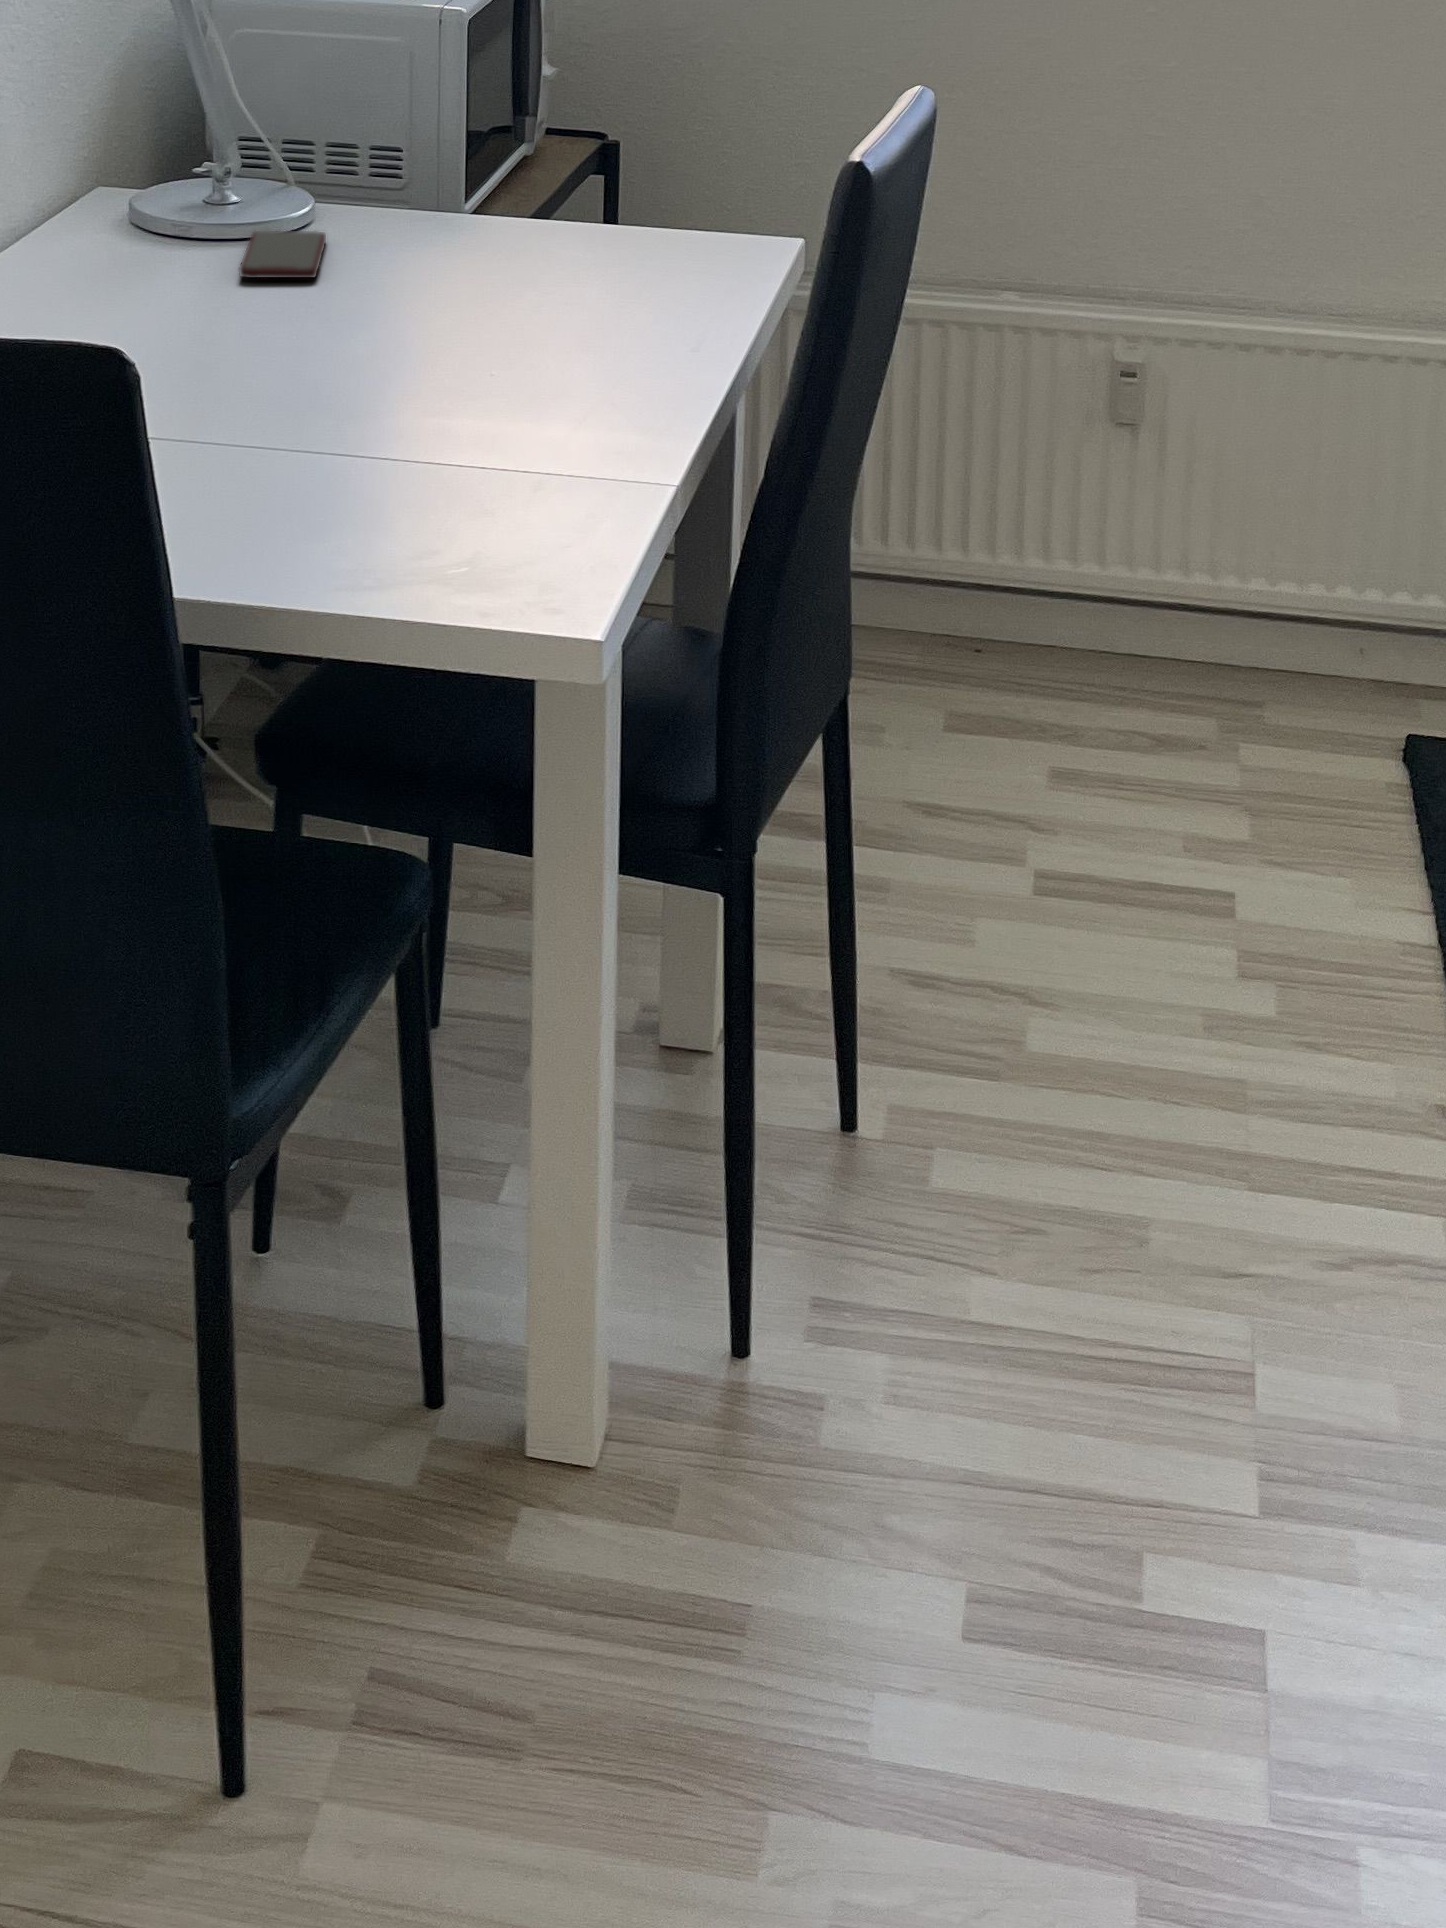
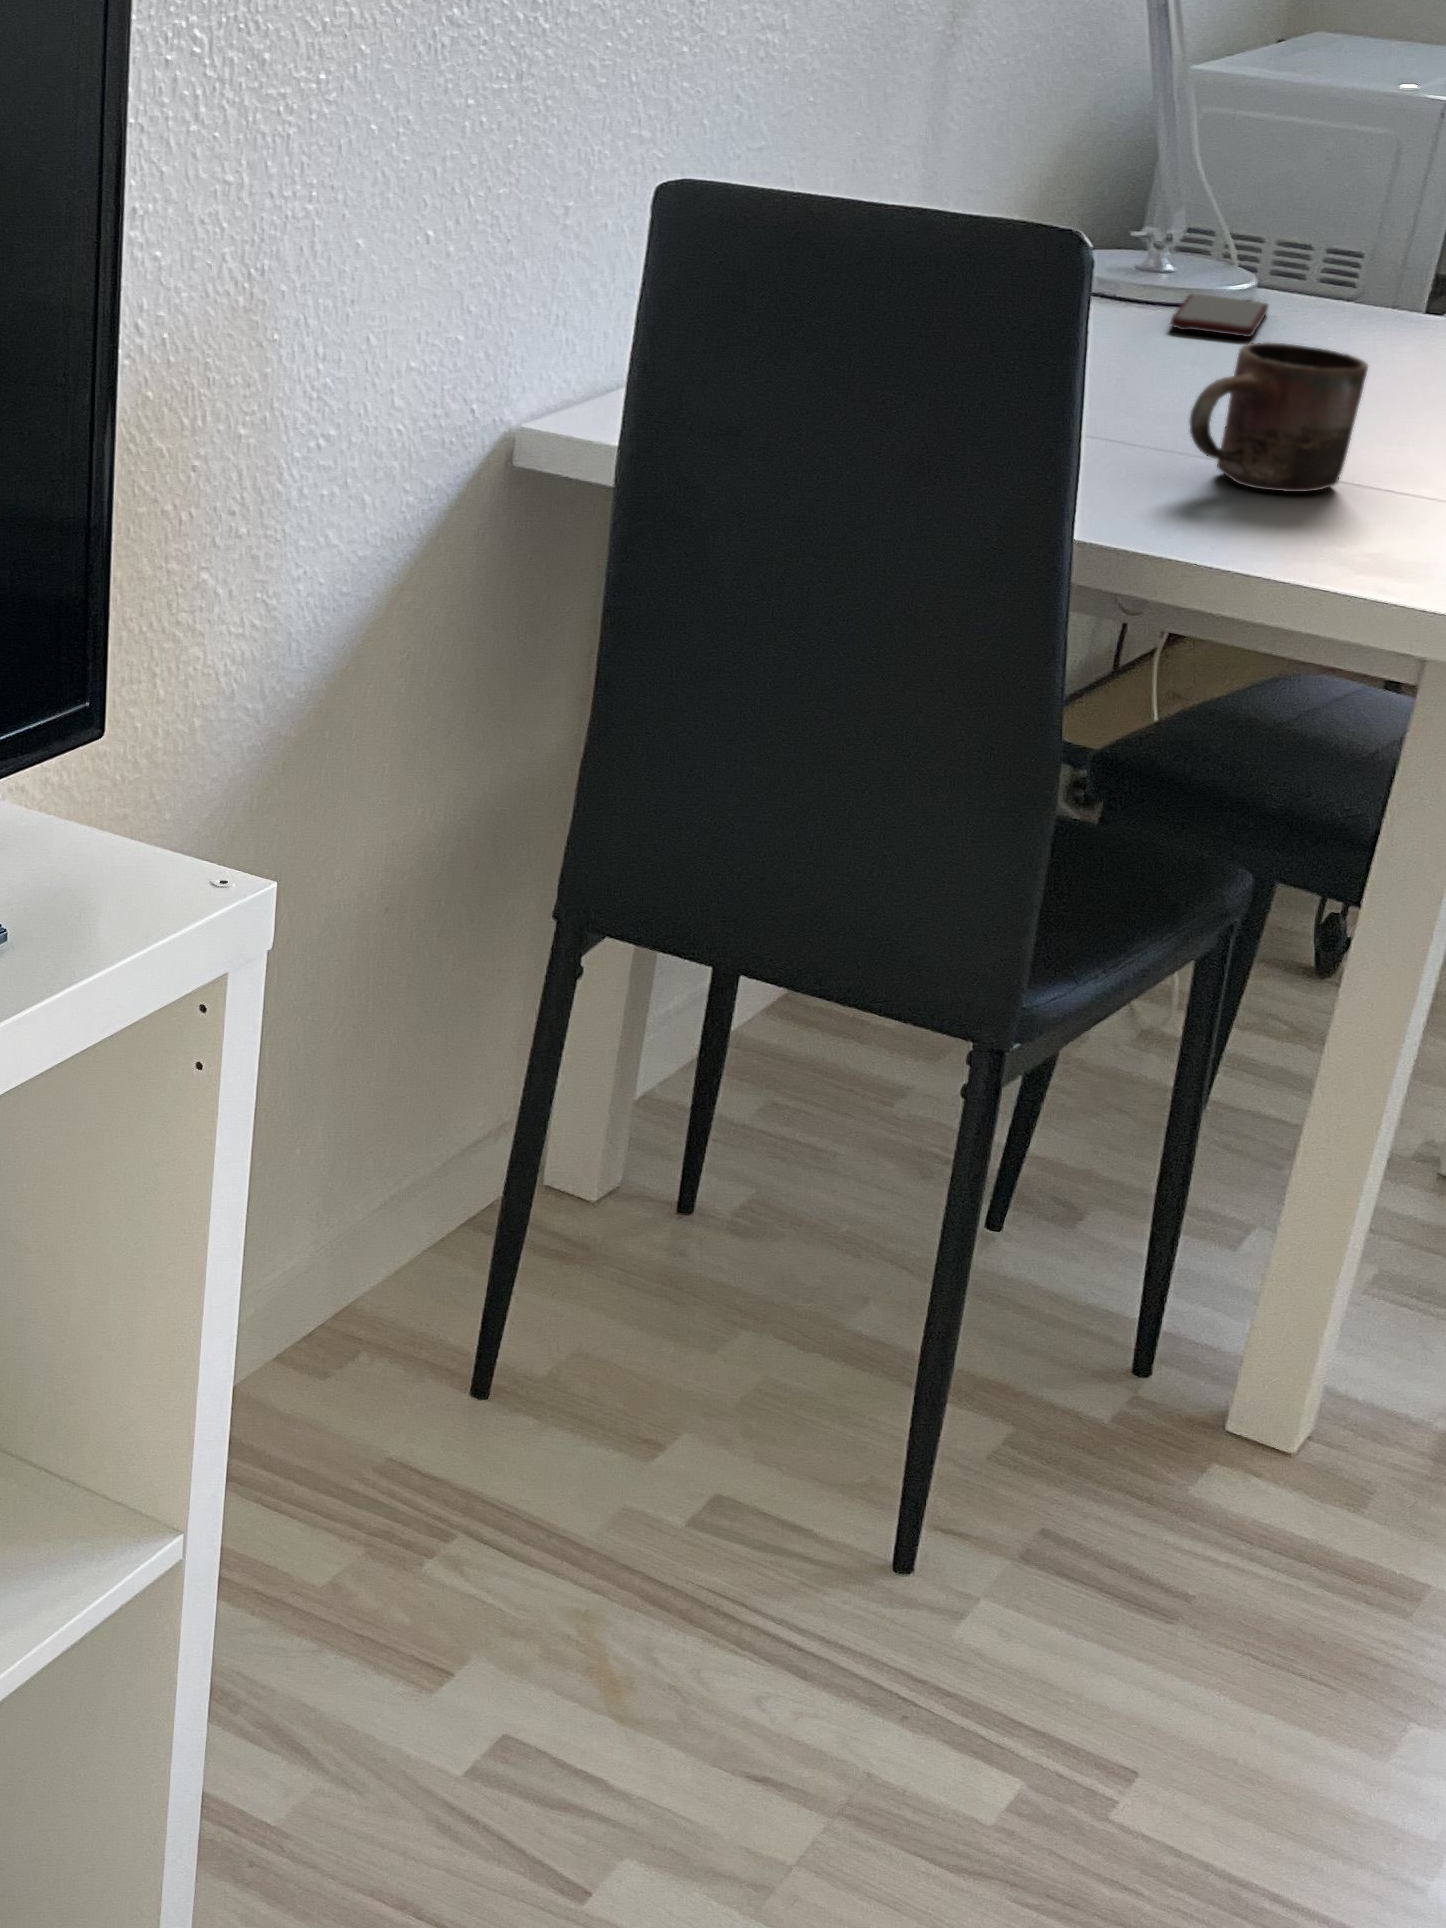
mug: none [267,338,421,490] -> present [1190,342,1368,492]

